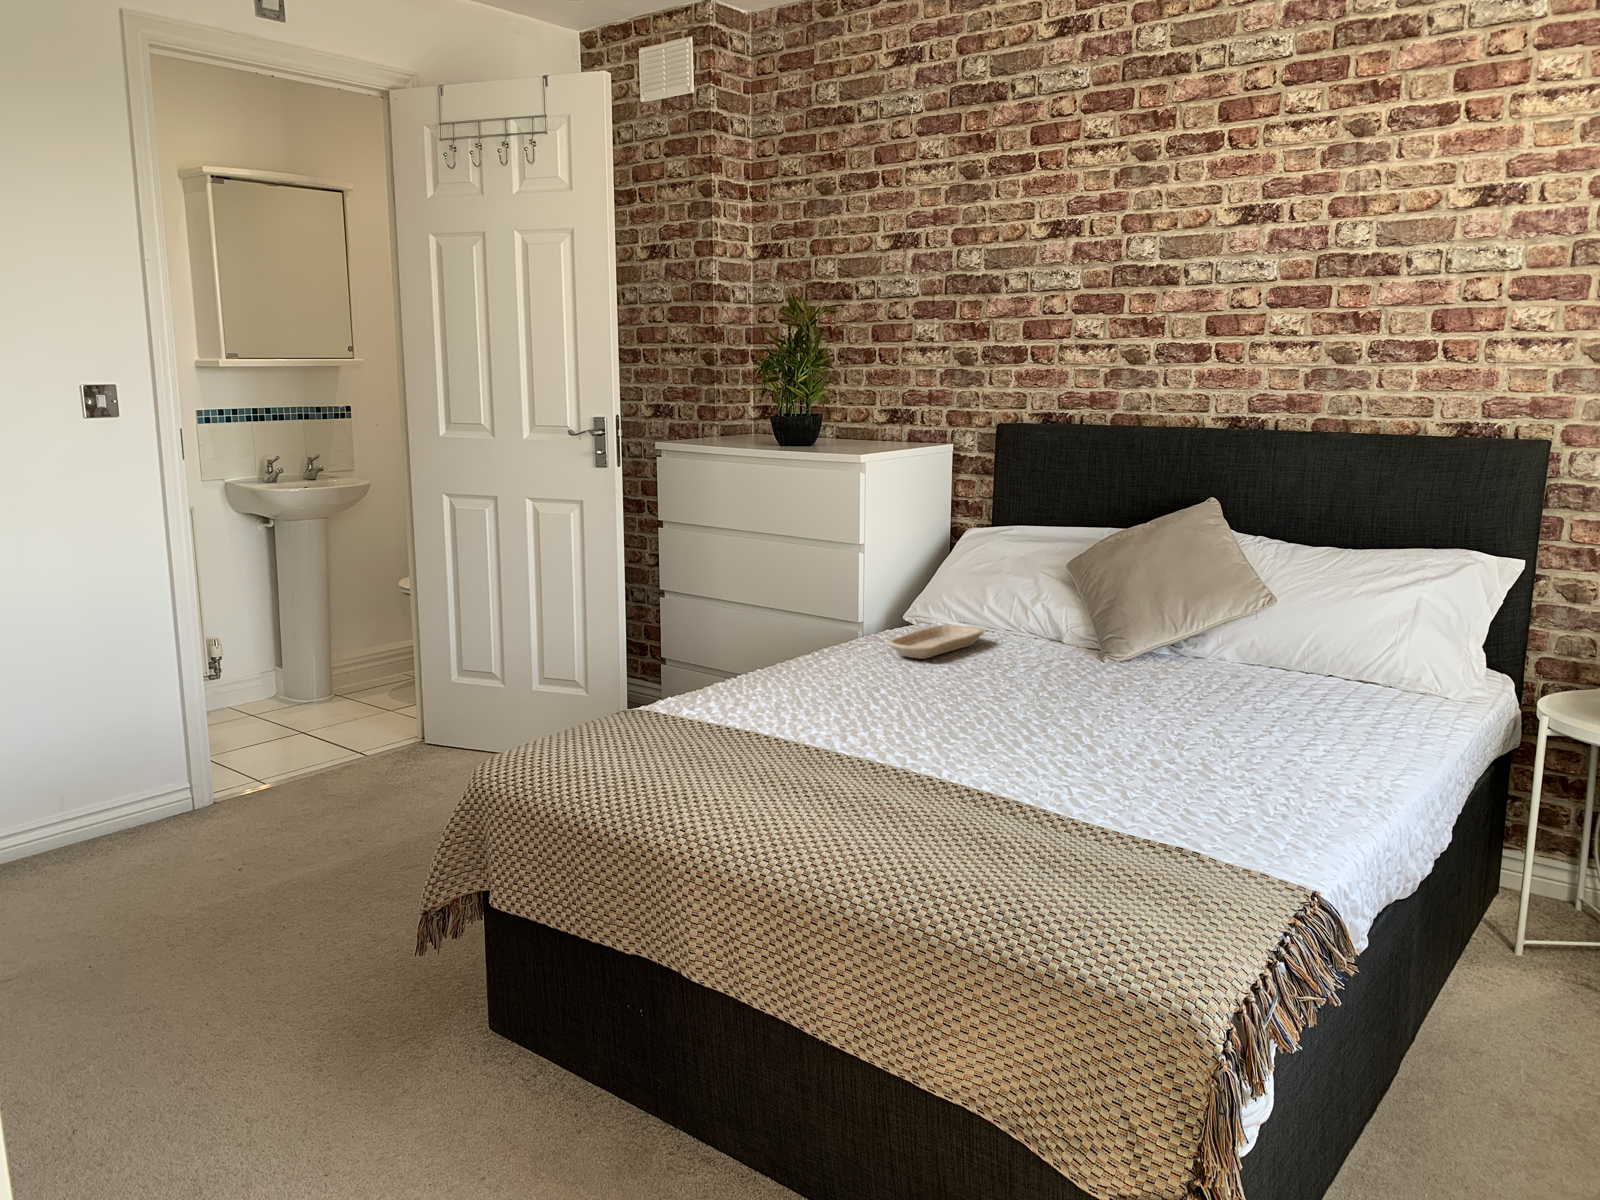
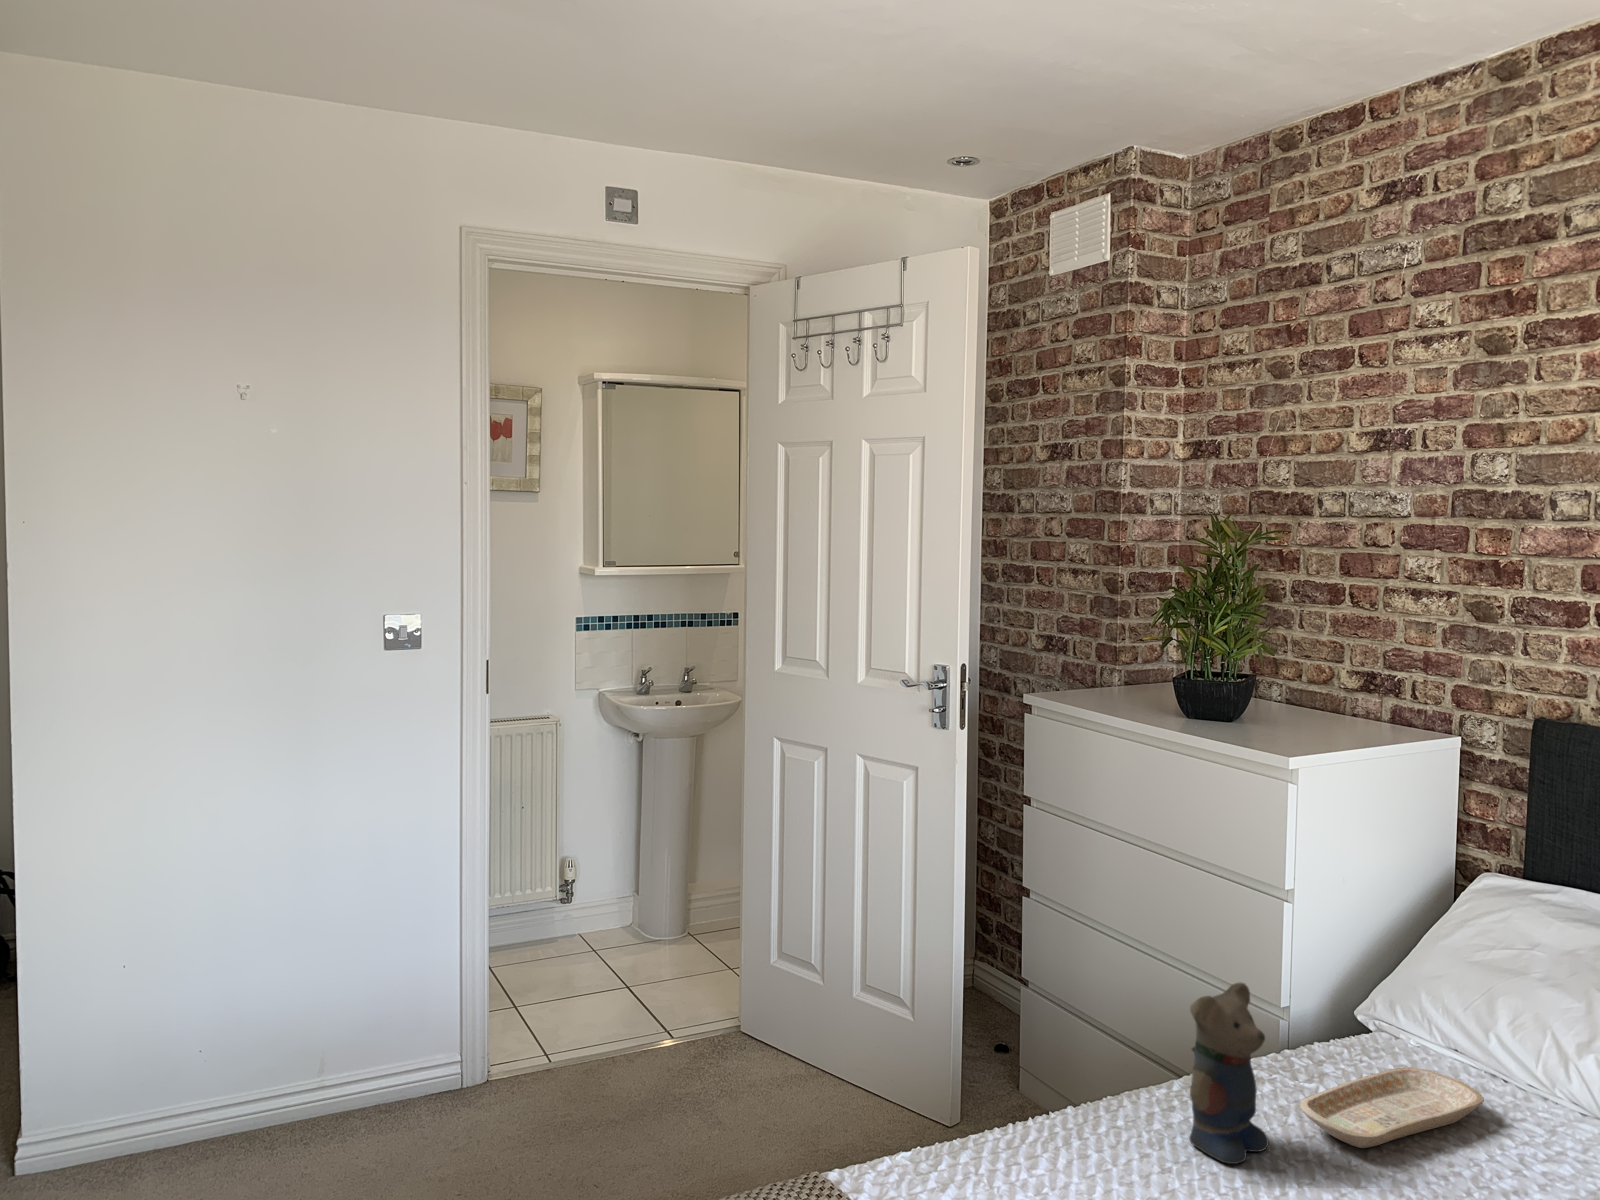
teddy bear: none [828,566,874,672] -> present [1190,983,1269,1164]

